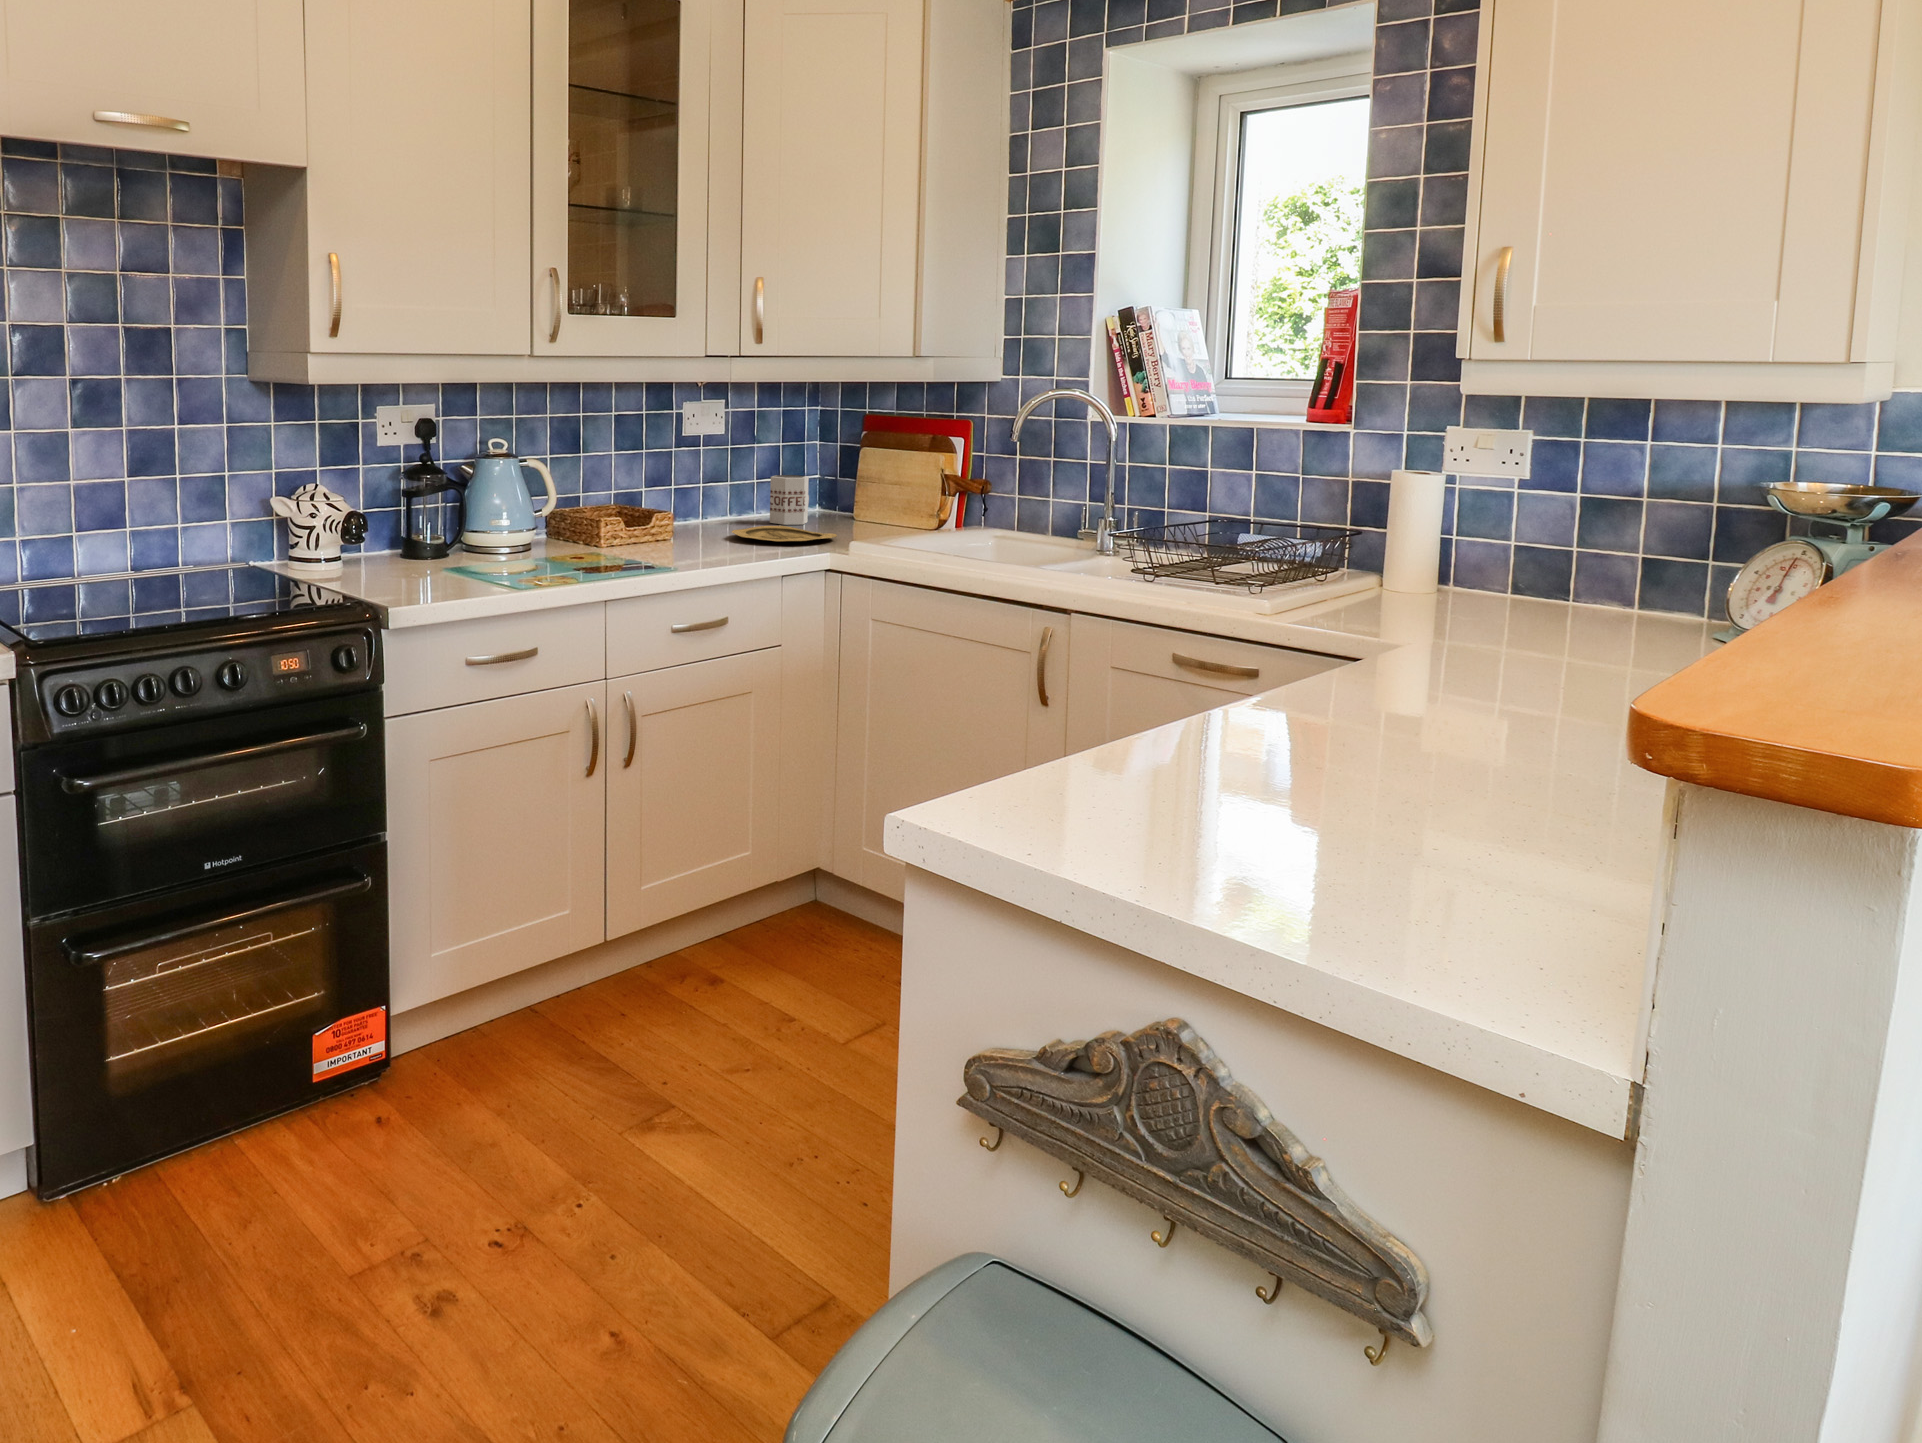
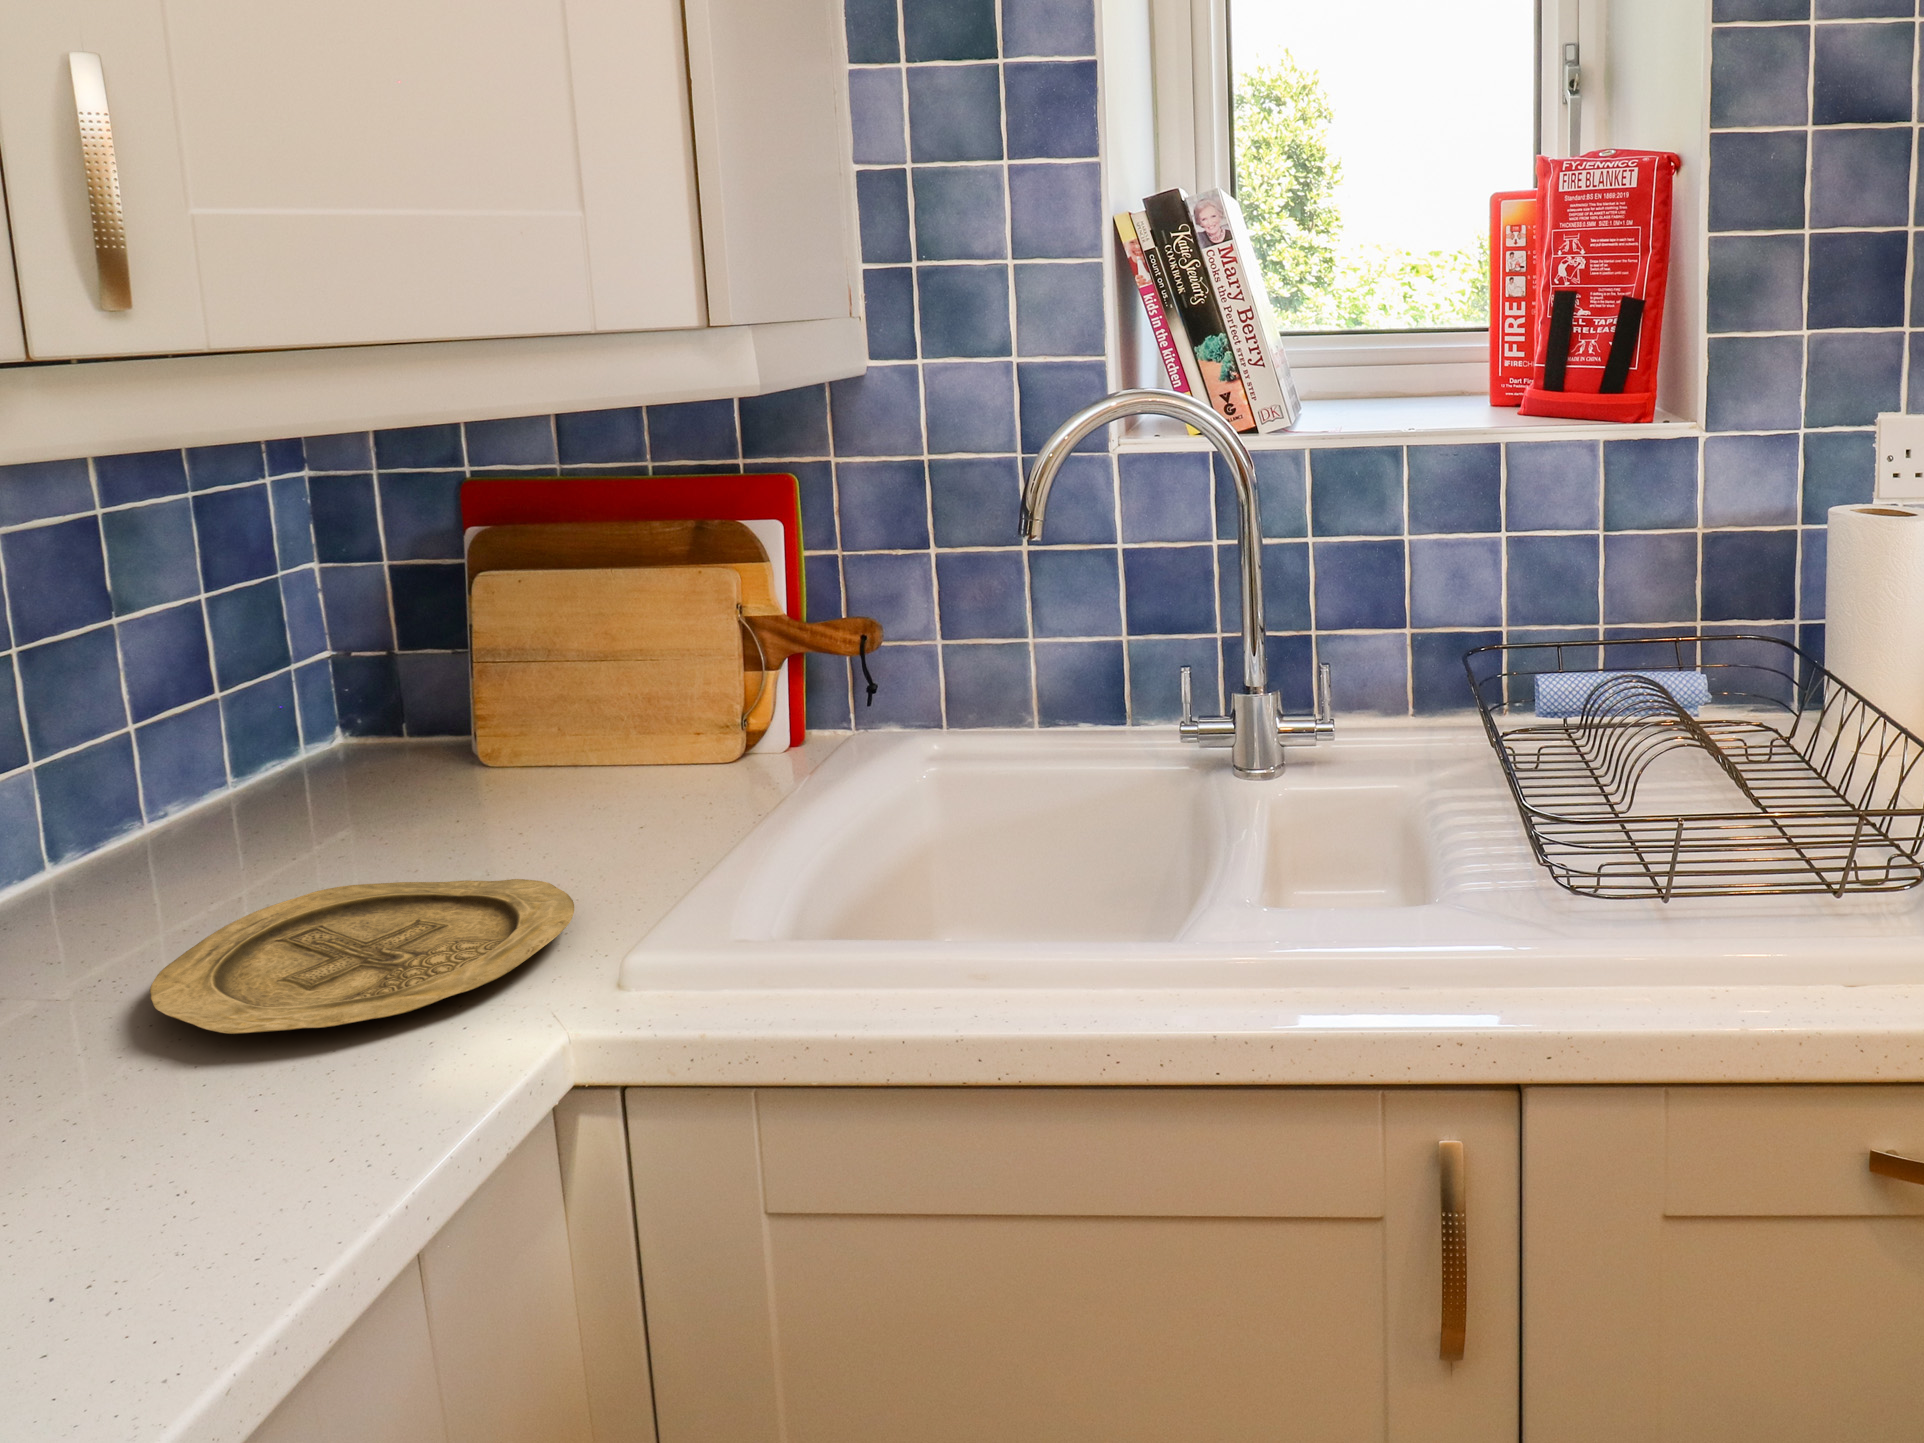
mug: present [770,475,809,525] -> none [207,687,350,857]

